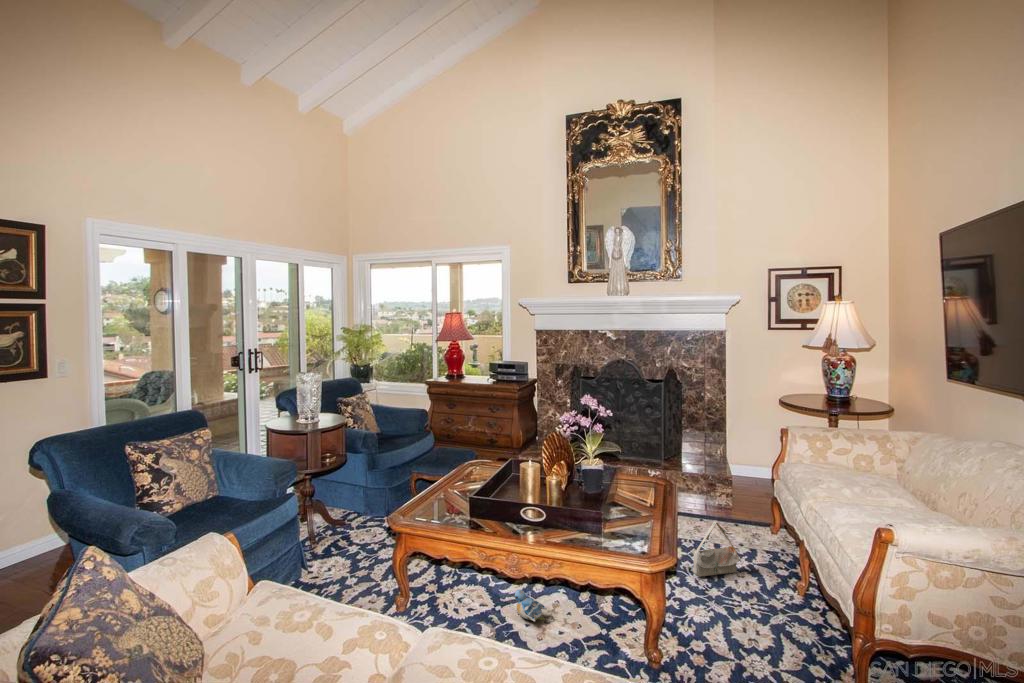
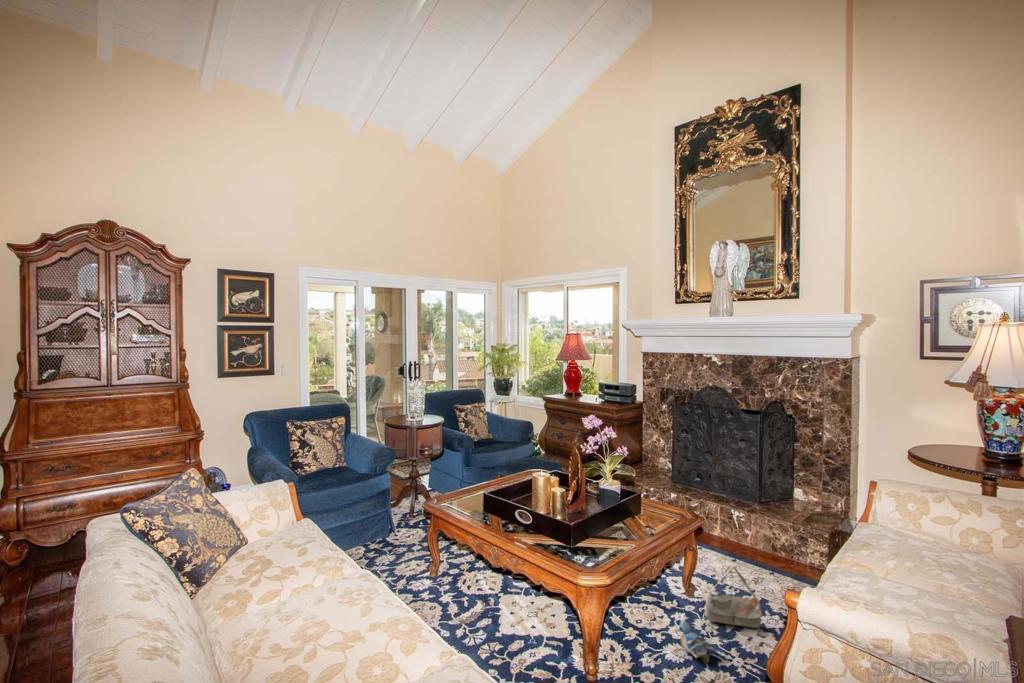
plush toy: present [514,590,547,622] -> present [679,621,713,660]

